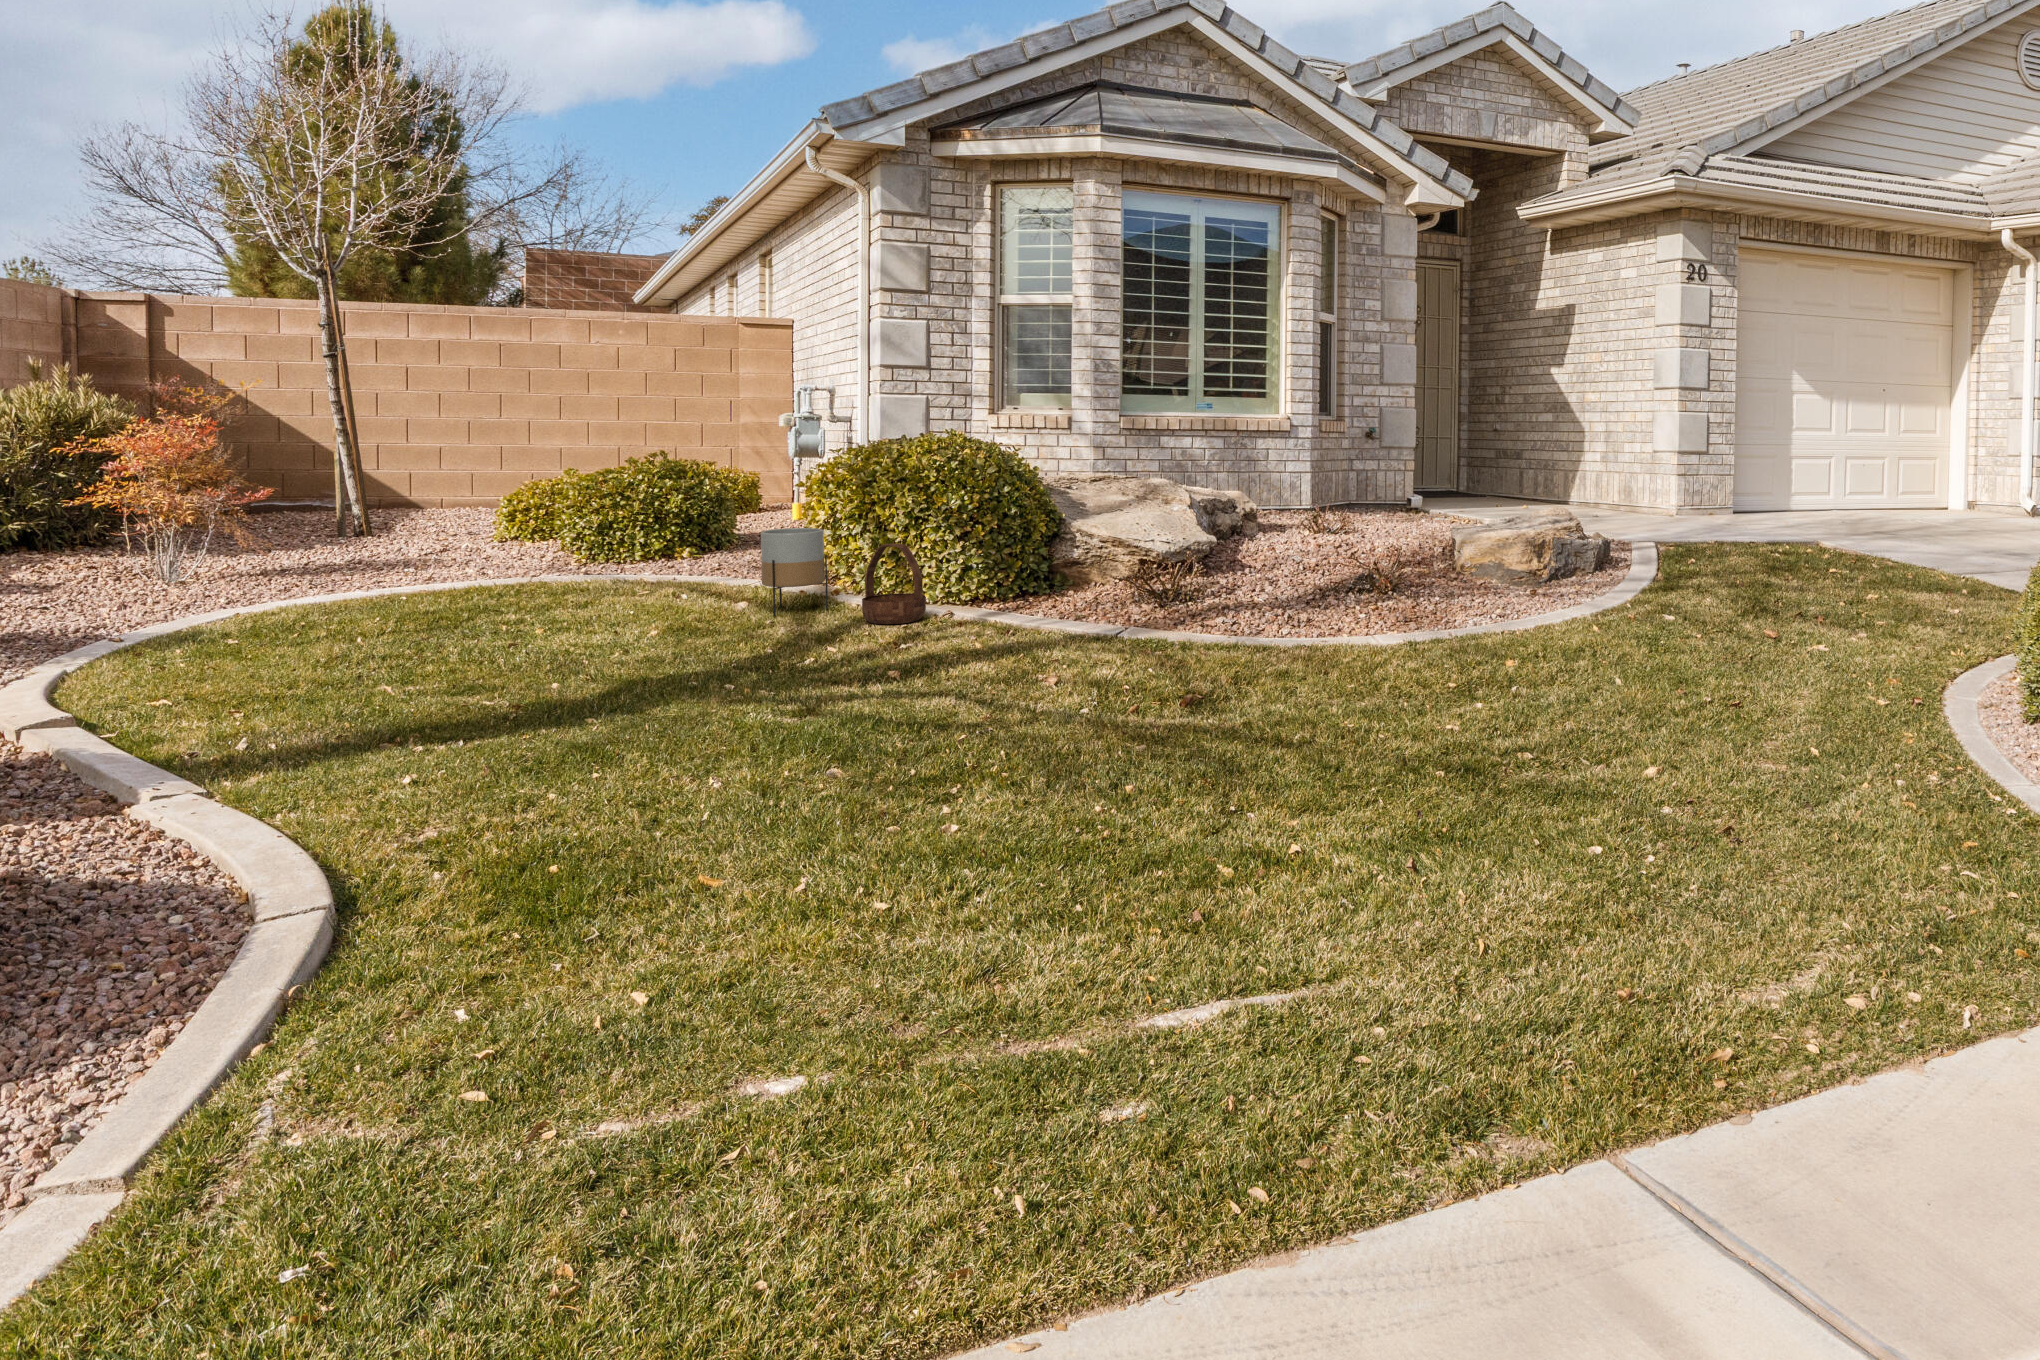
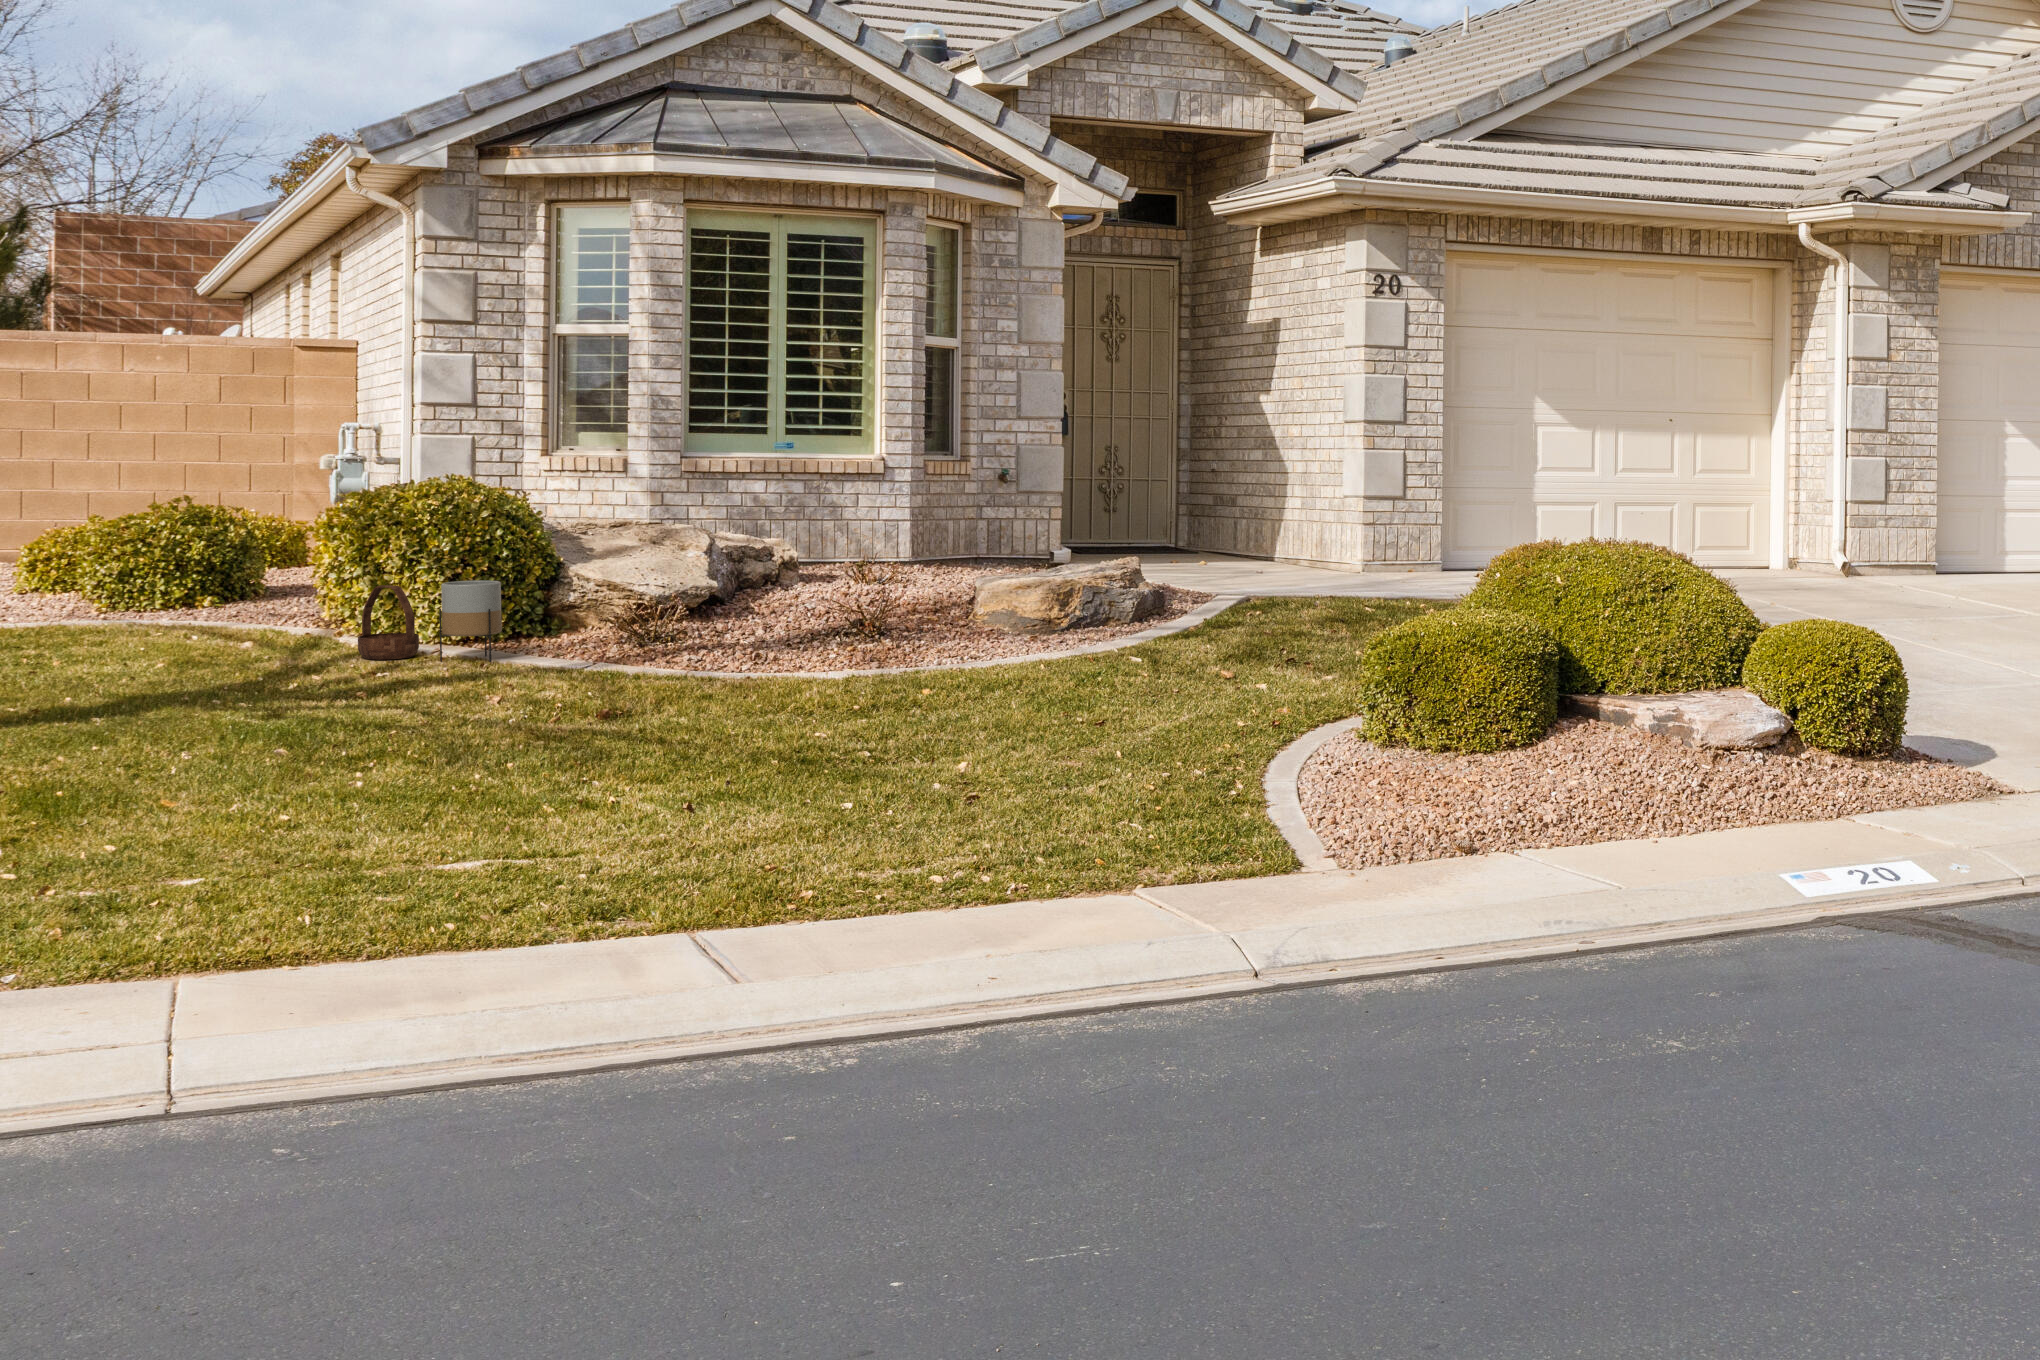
planter: present [761,528,828,616] -> present [439,580,502,662]

